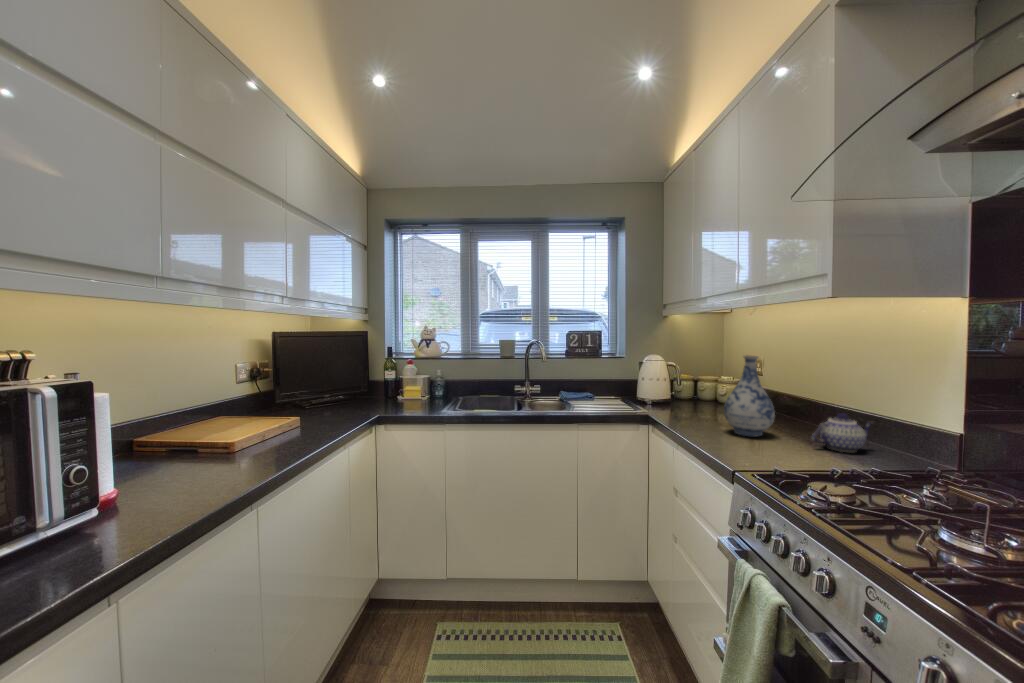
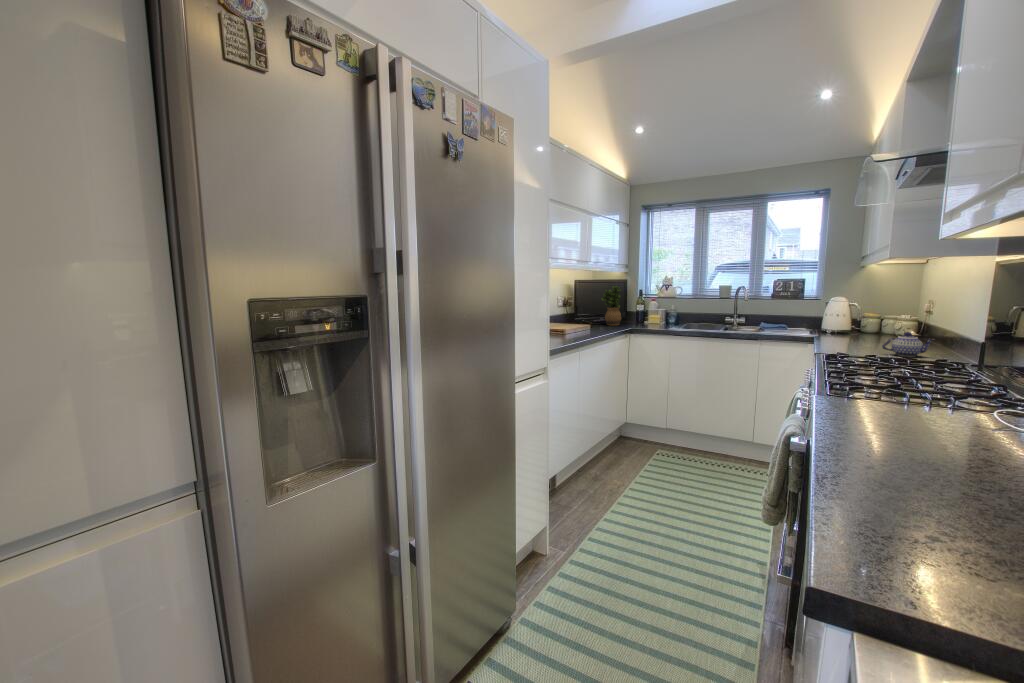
potted plant: none [325,341,365,412] -> present [602,286,621,325]
vase: present [724,355,775,436] -> none [841,295,879,348]

